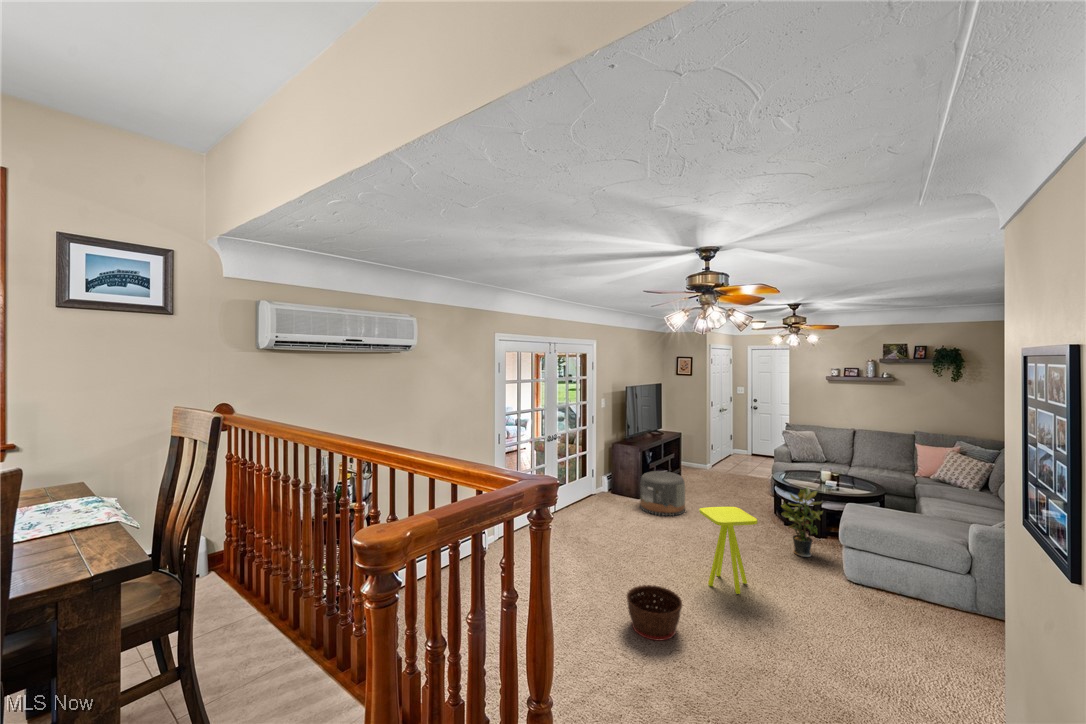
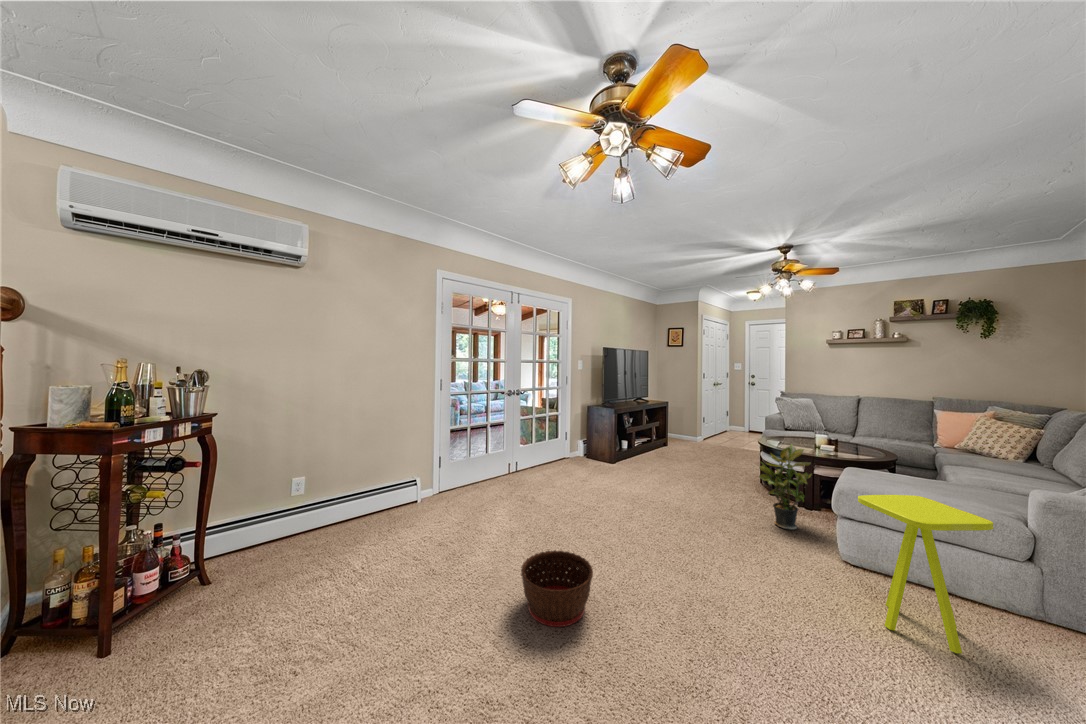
pouf: present [640,471,685,516] -> none [611,434,659,480]
side table: present [699,507,758,594] -> present [858,495,994,653]

